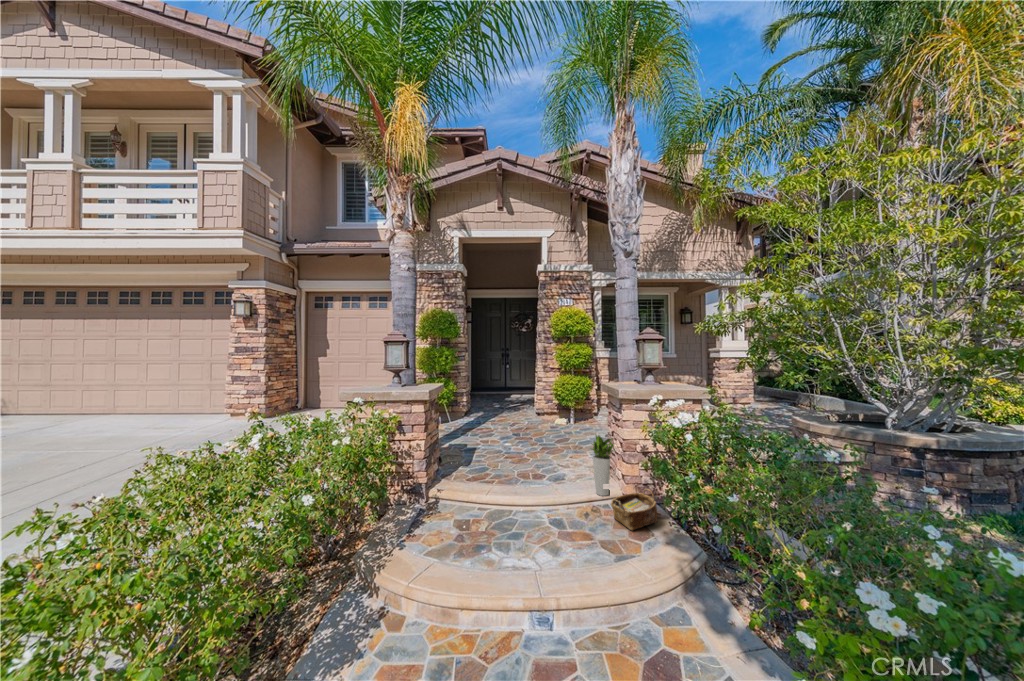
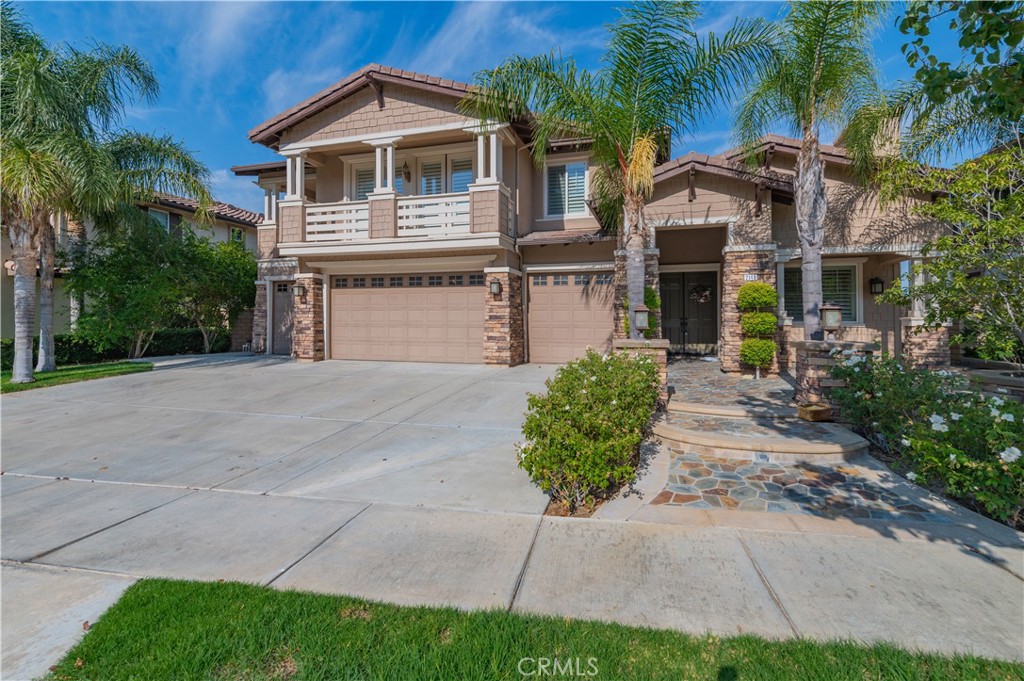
planter: present [592,435,615,496] -> none [779,368,801,409]

